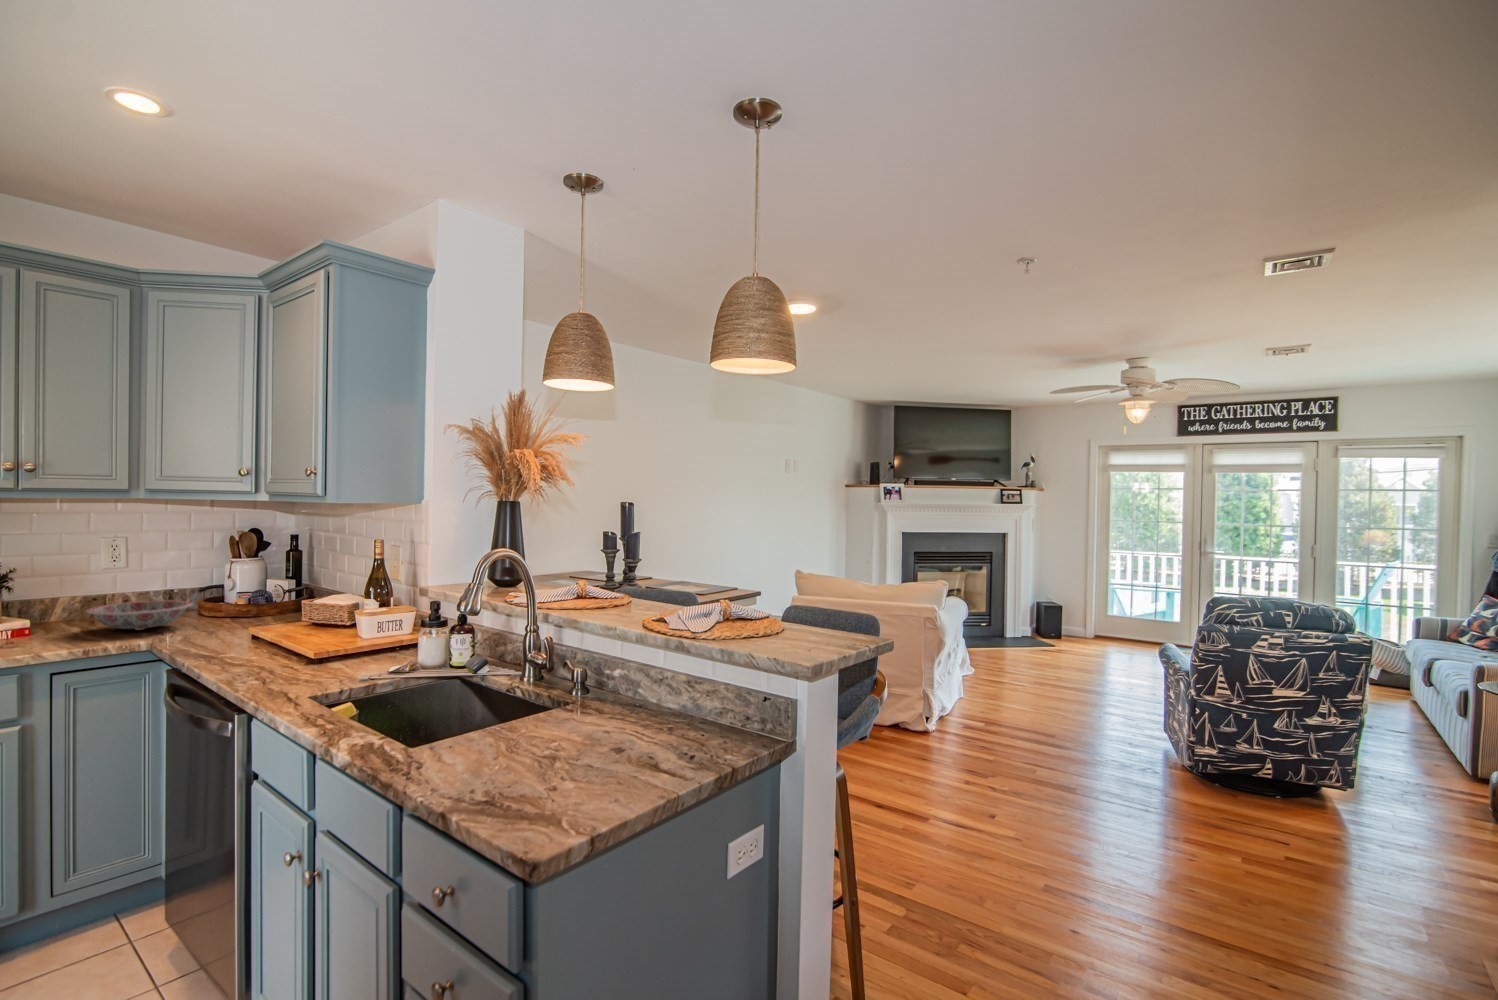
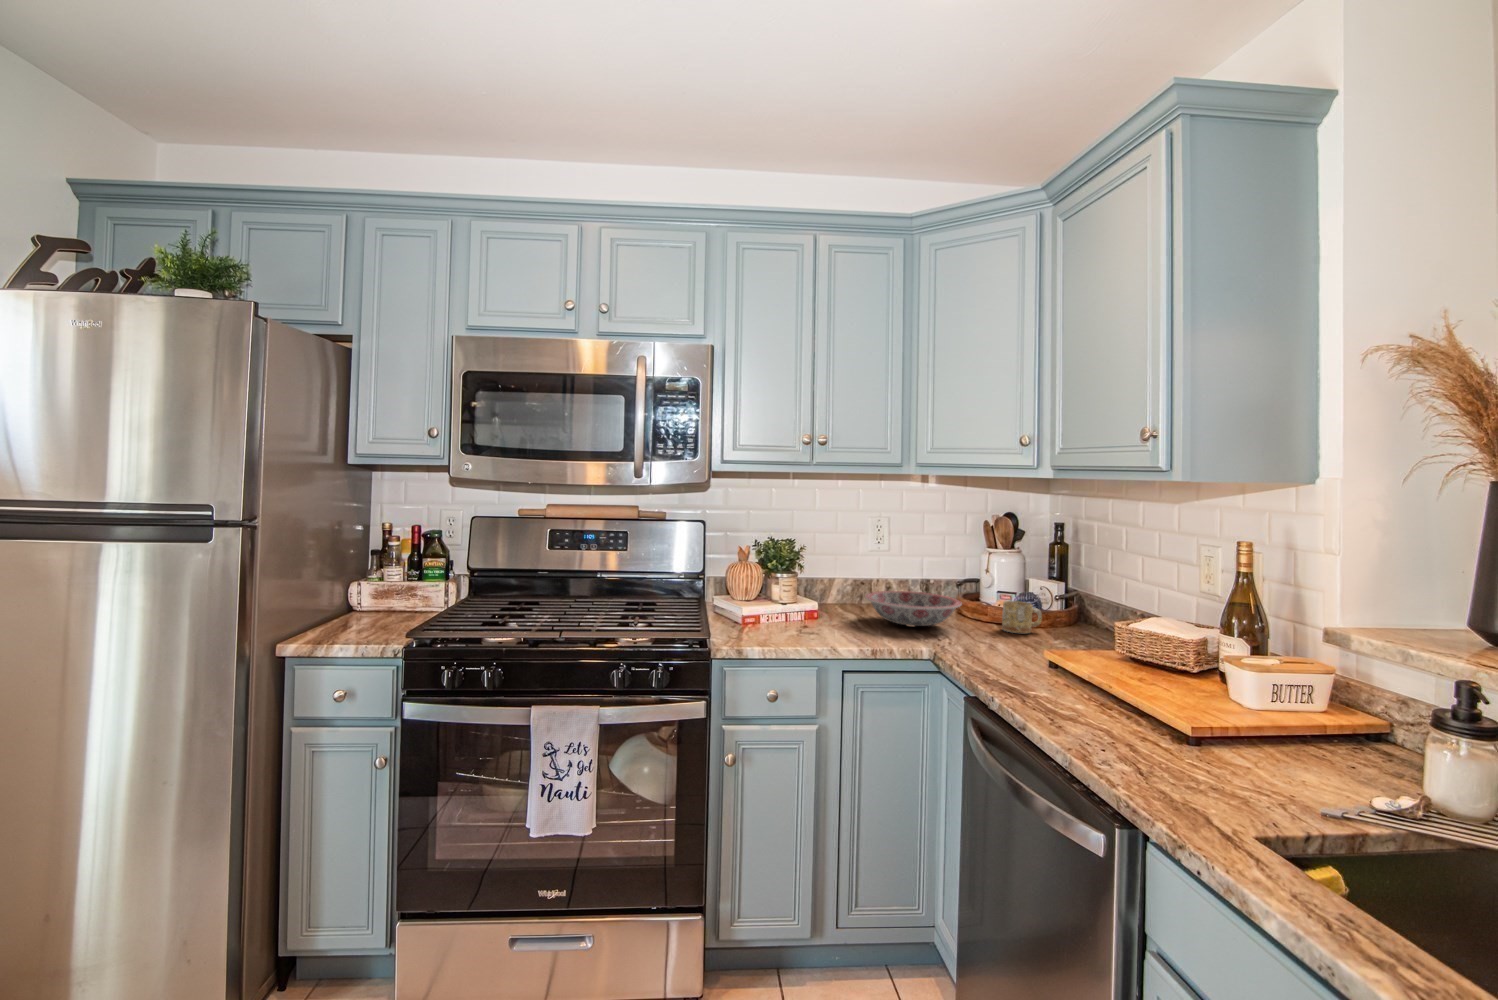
mug: none [234,597,270,621] -> present [1002,601,1042,634]

